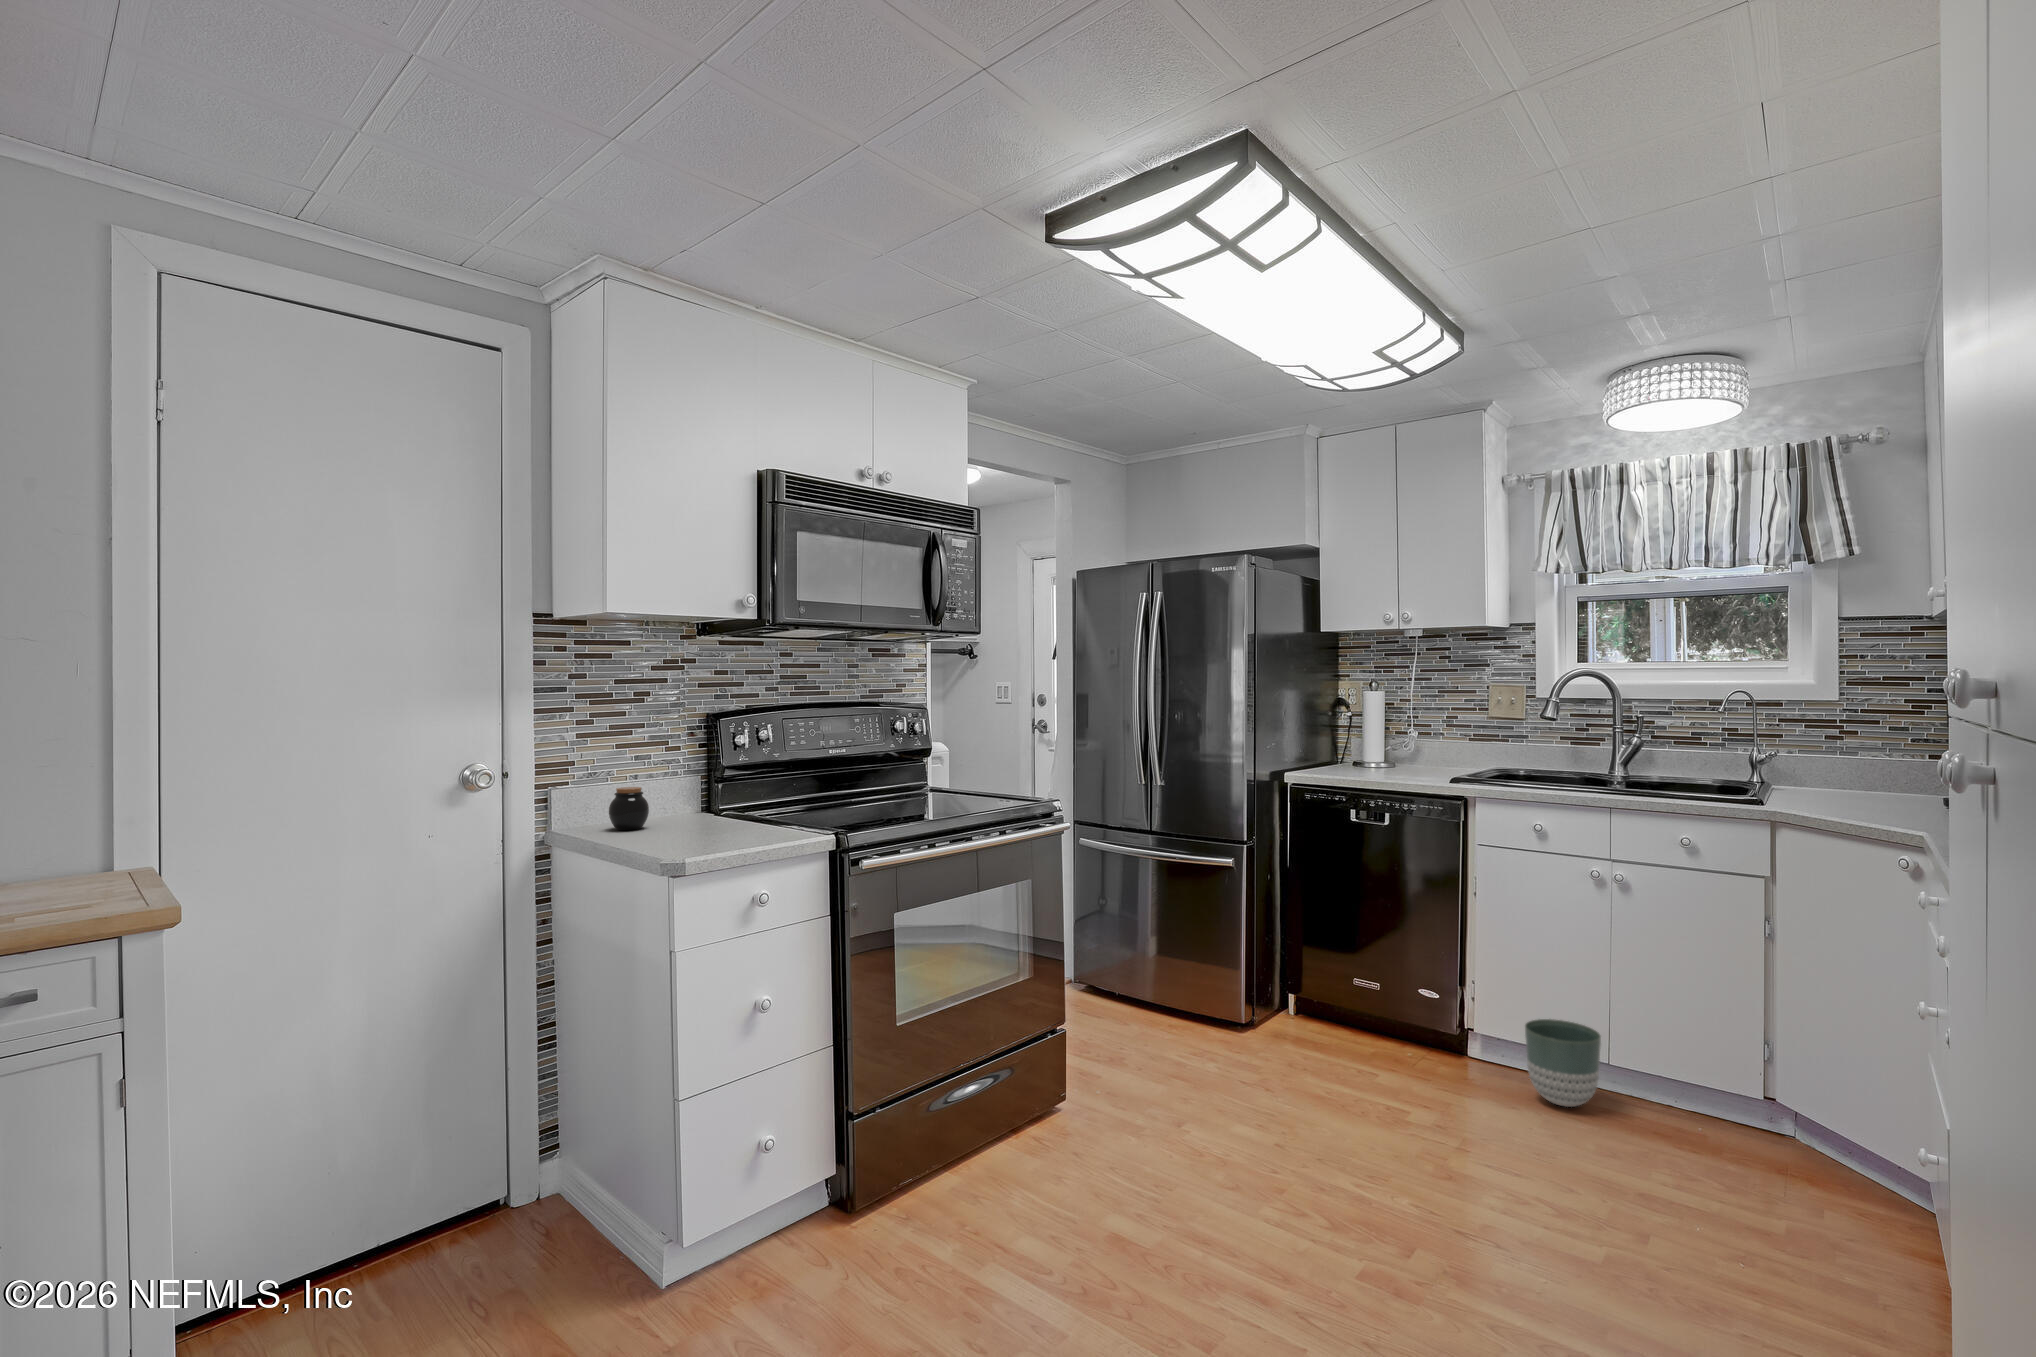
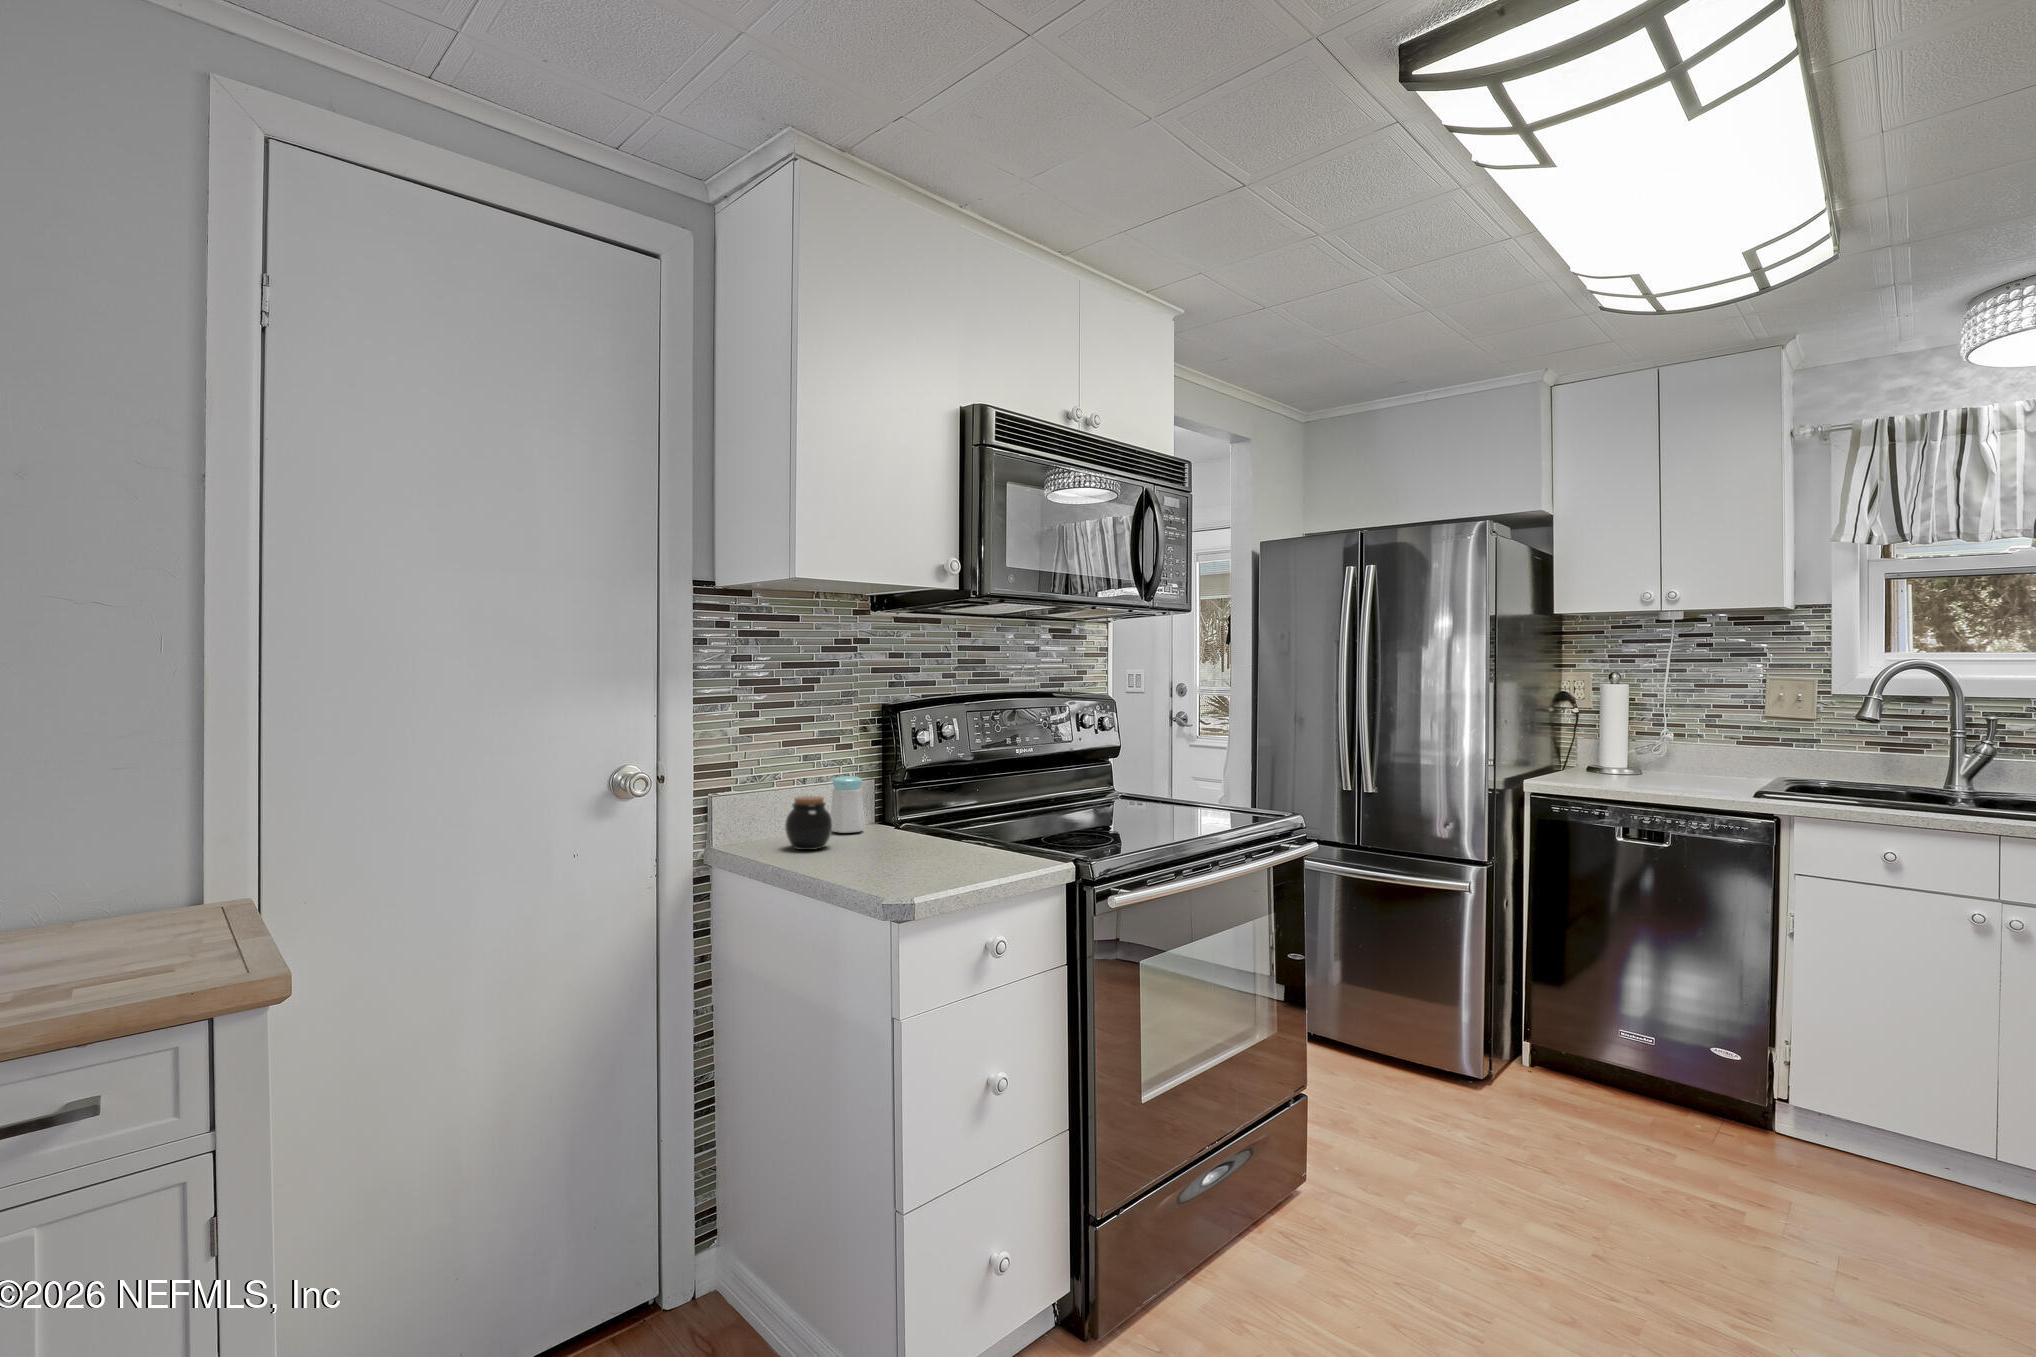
salt shaker: none [655,772,686,818] -> present [830,776,865,833]
planter: present [1525,1019,1601,1107] -> none [1882,1096,1997,1212]

